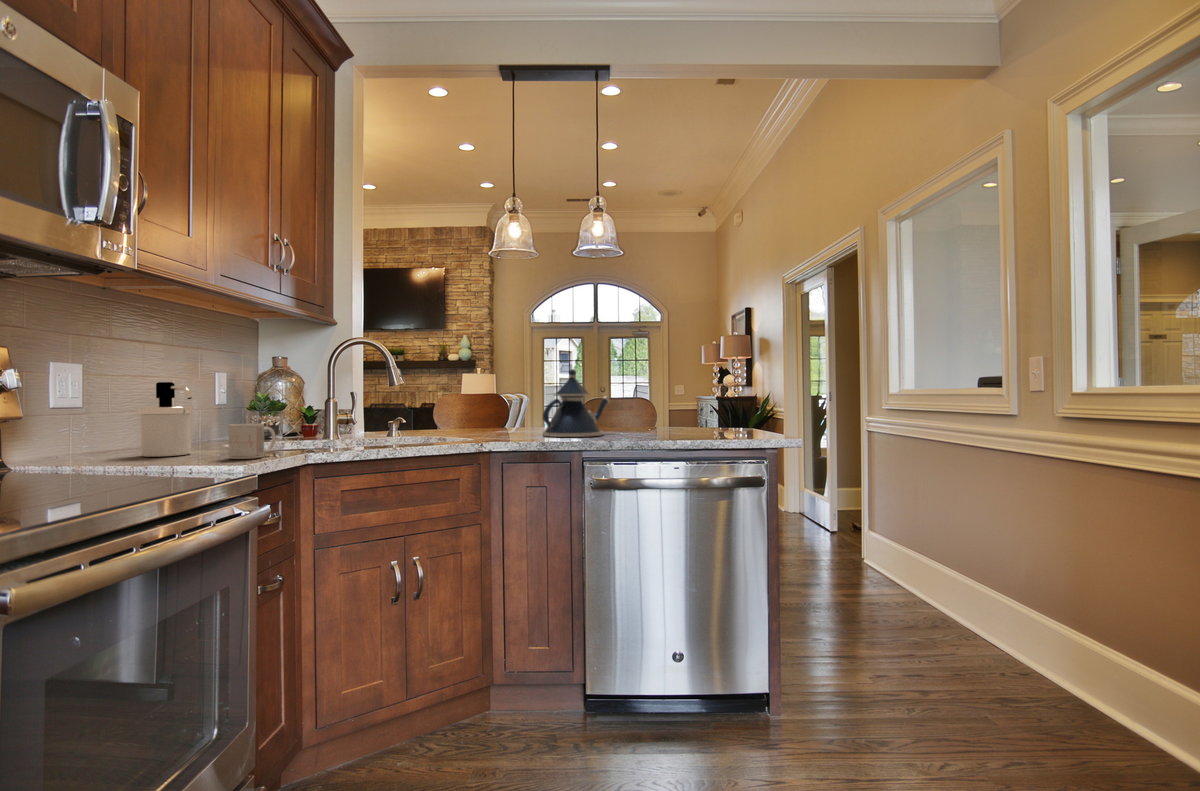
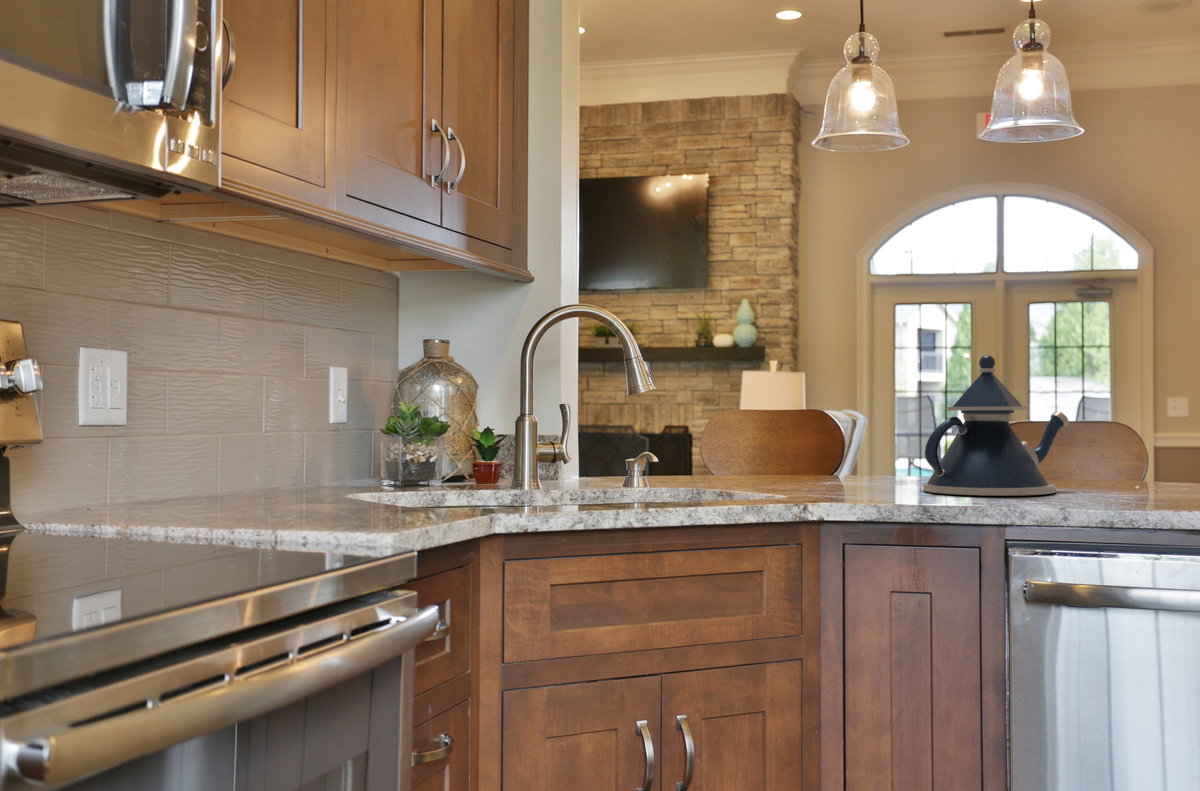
soap dispenser: present [138,382,192,457] -> none [222,384,302,512]
mug: present [228,424,276,459] -> none [359,458,435,521]

